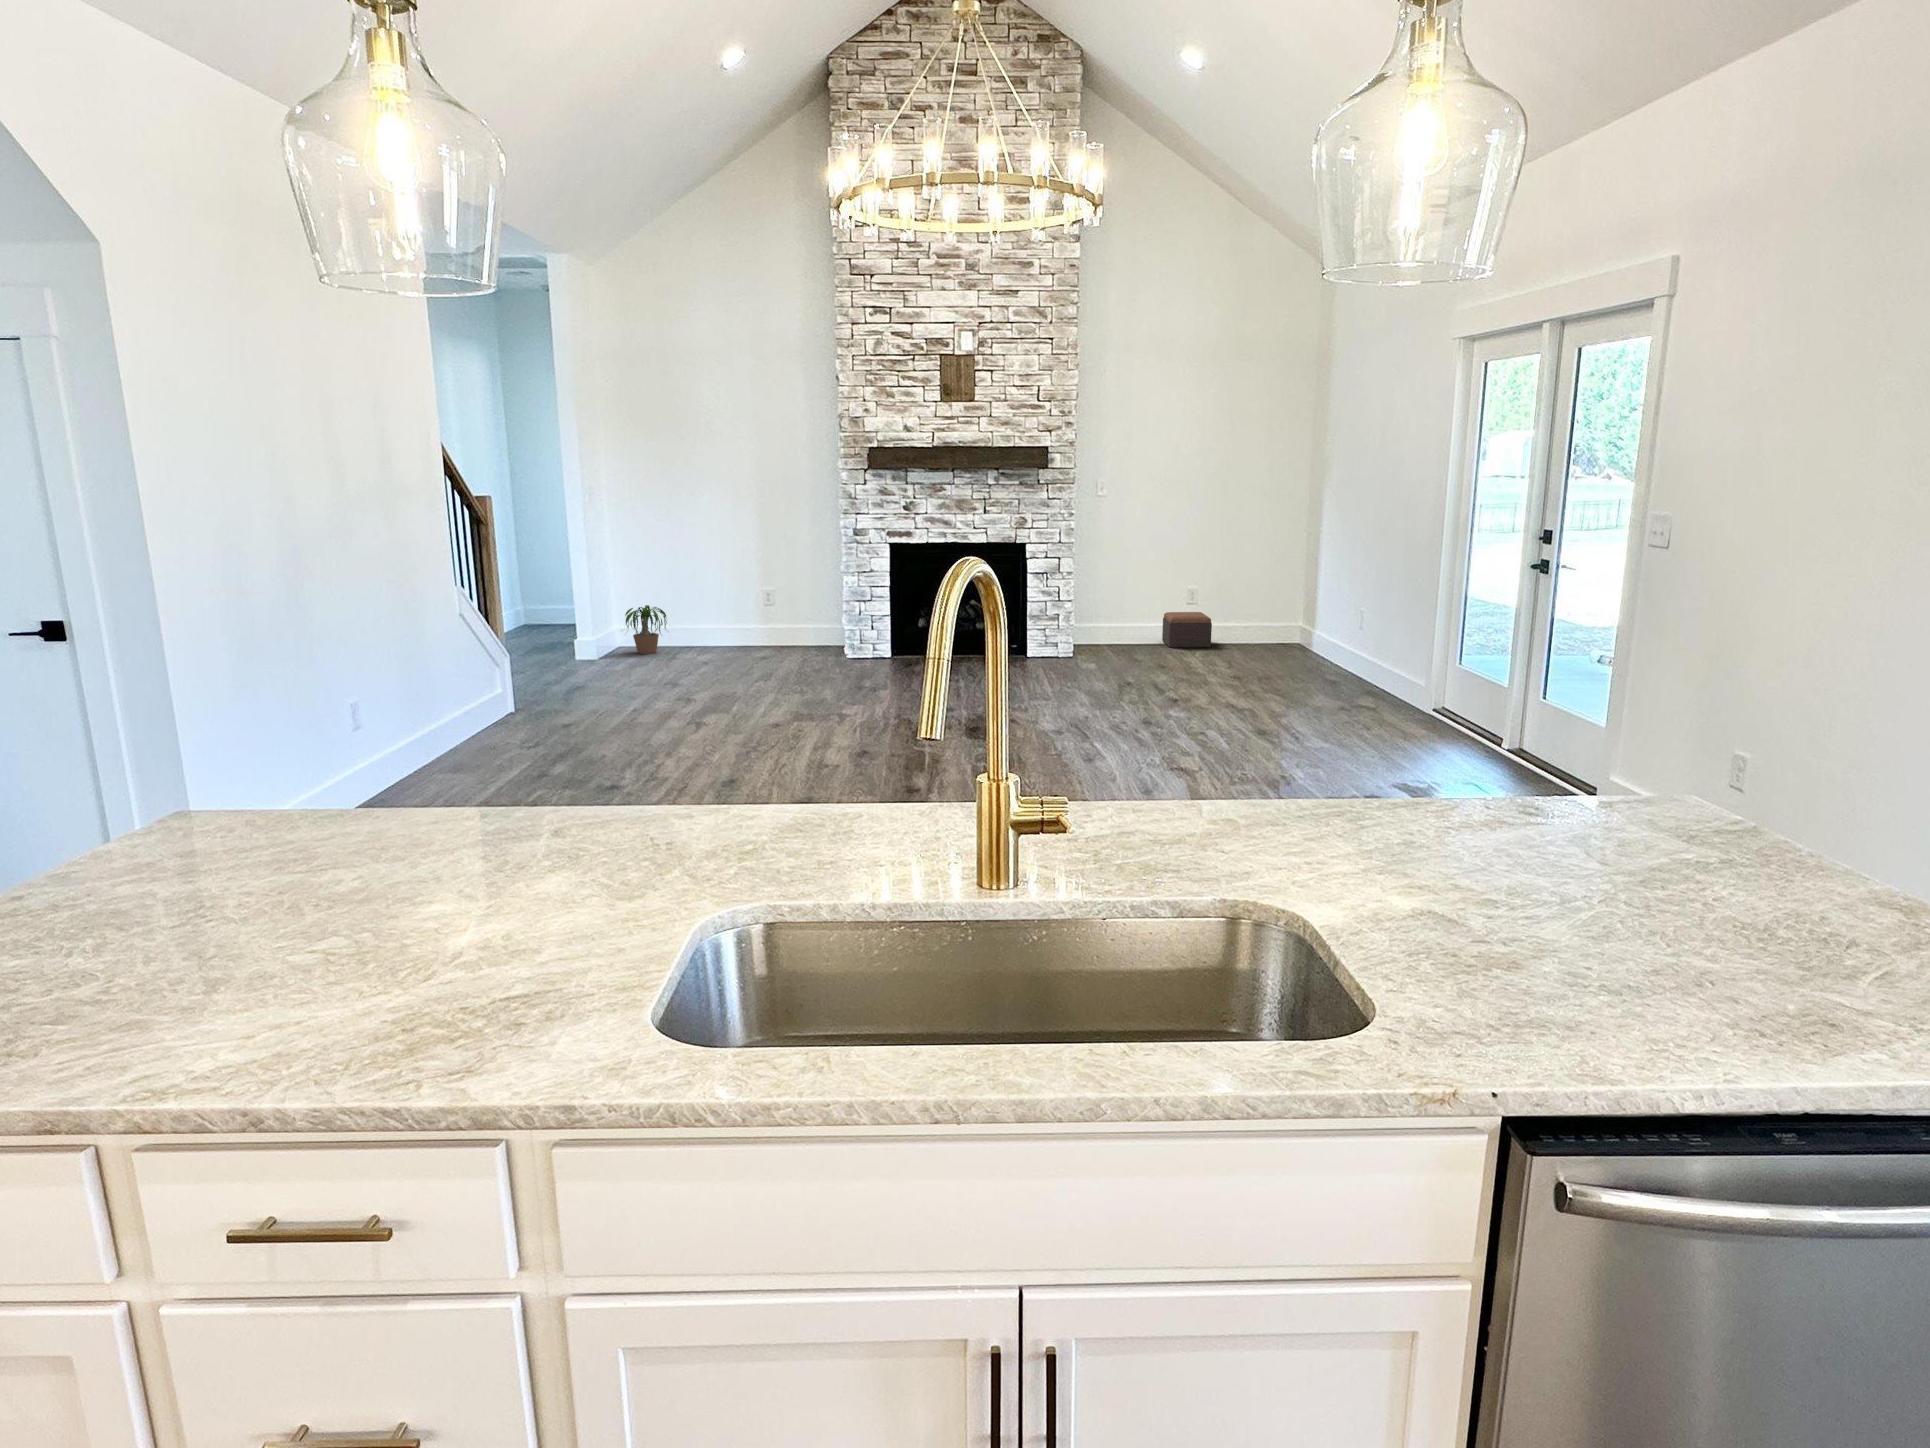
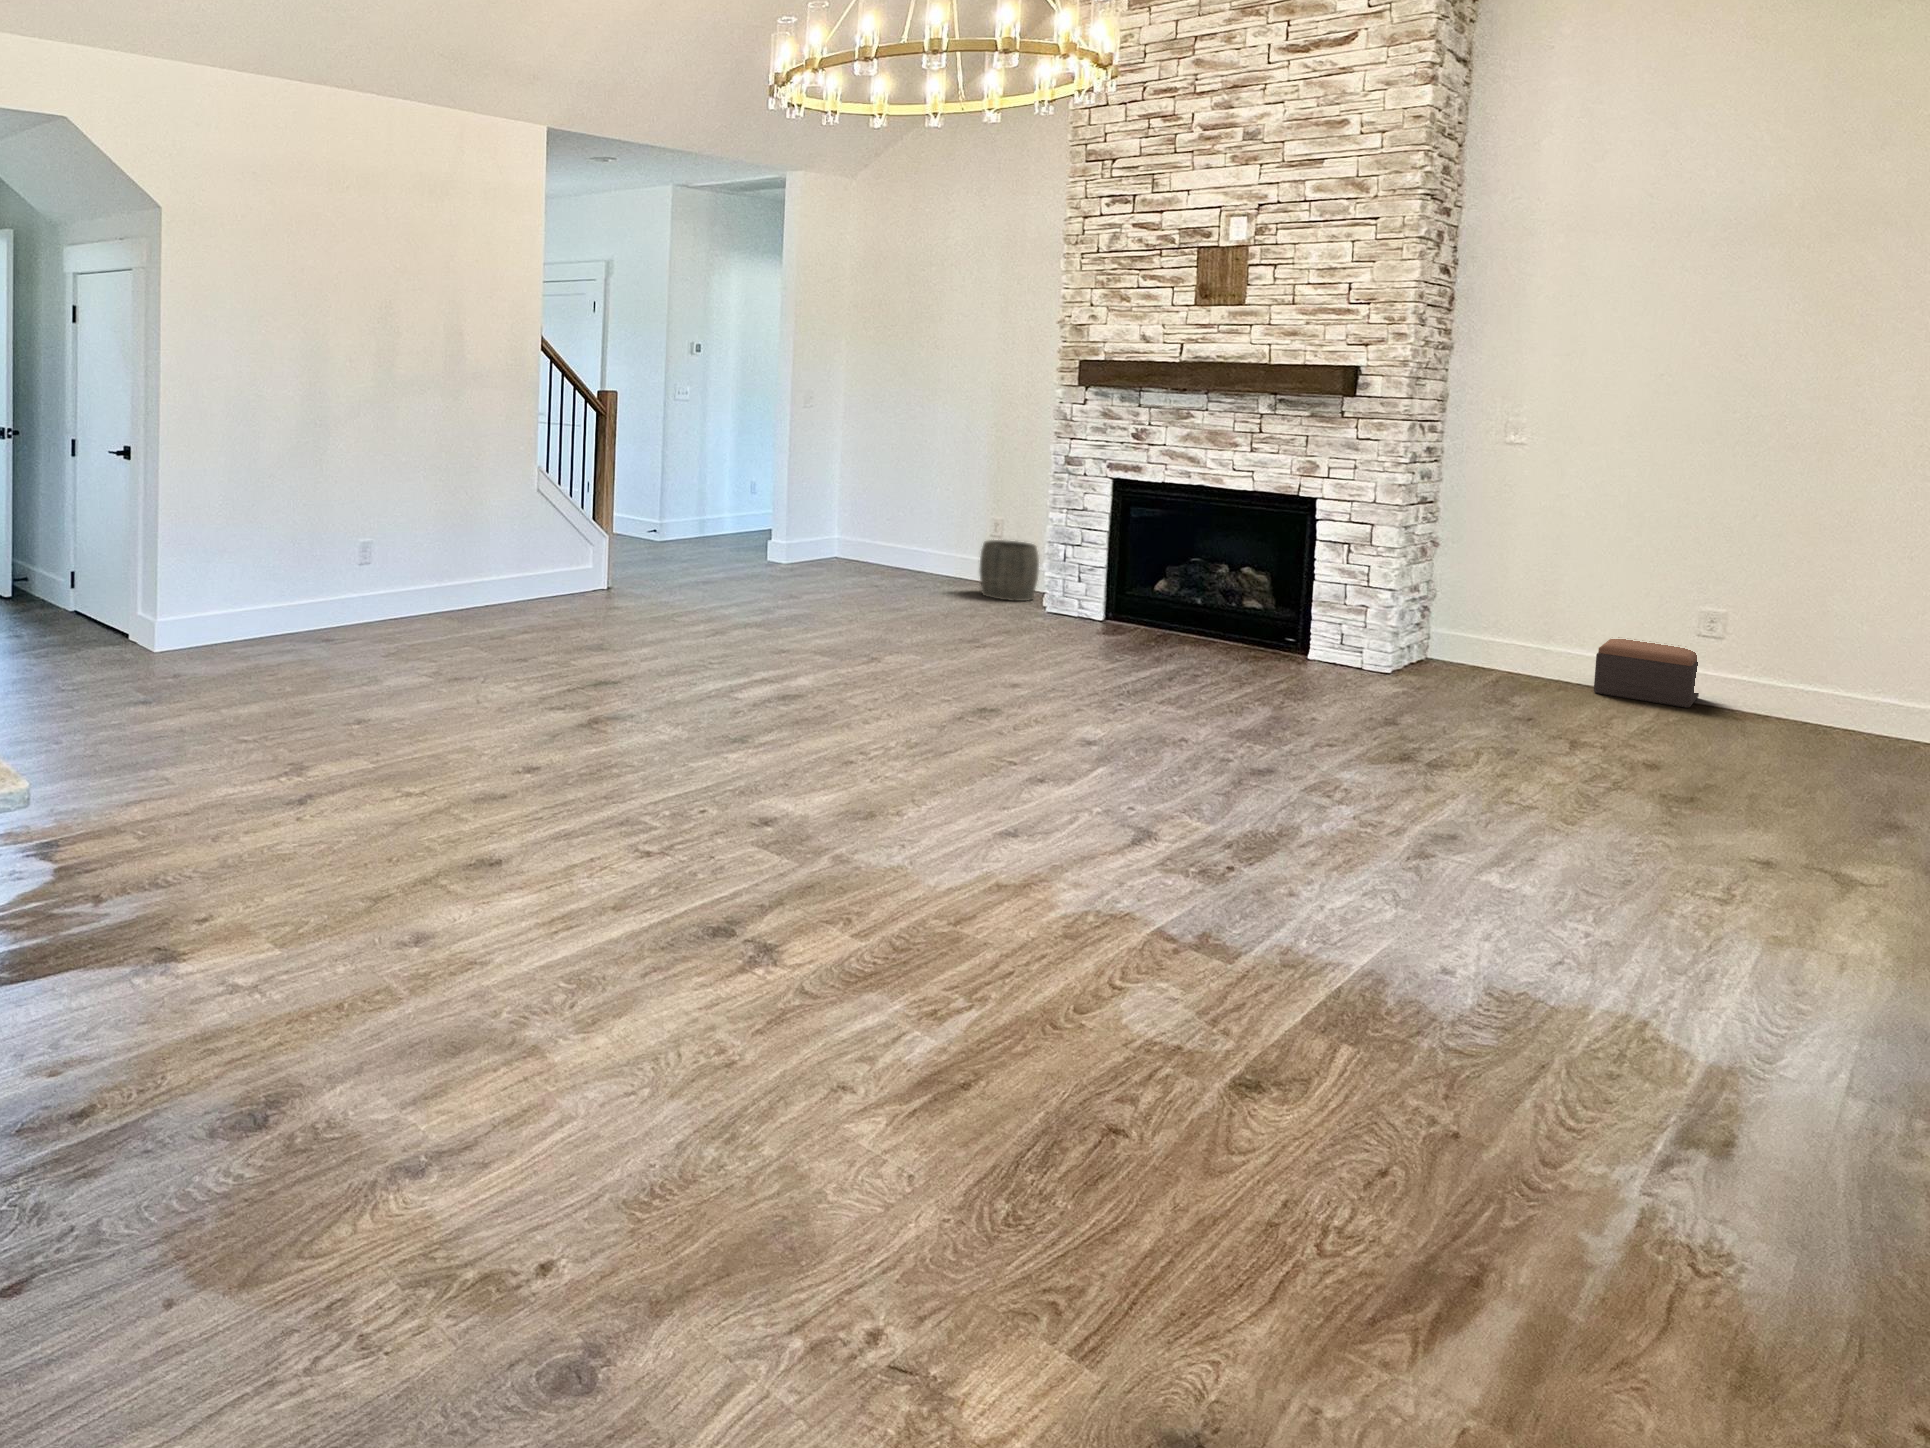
woven basket: none [781,603,826,653] -> present [979,540,1039,601]
potted plant: present [625,605,667,654] -> none [800,520,864,572]

